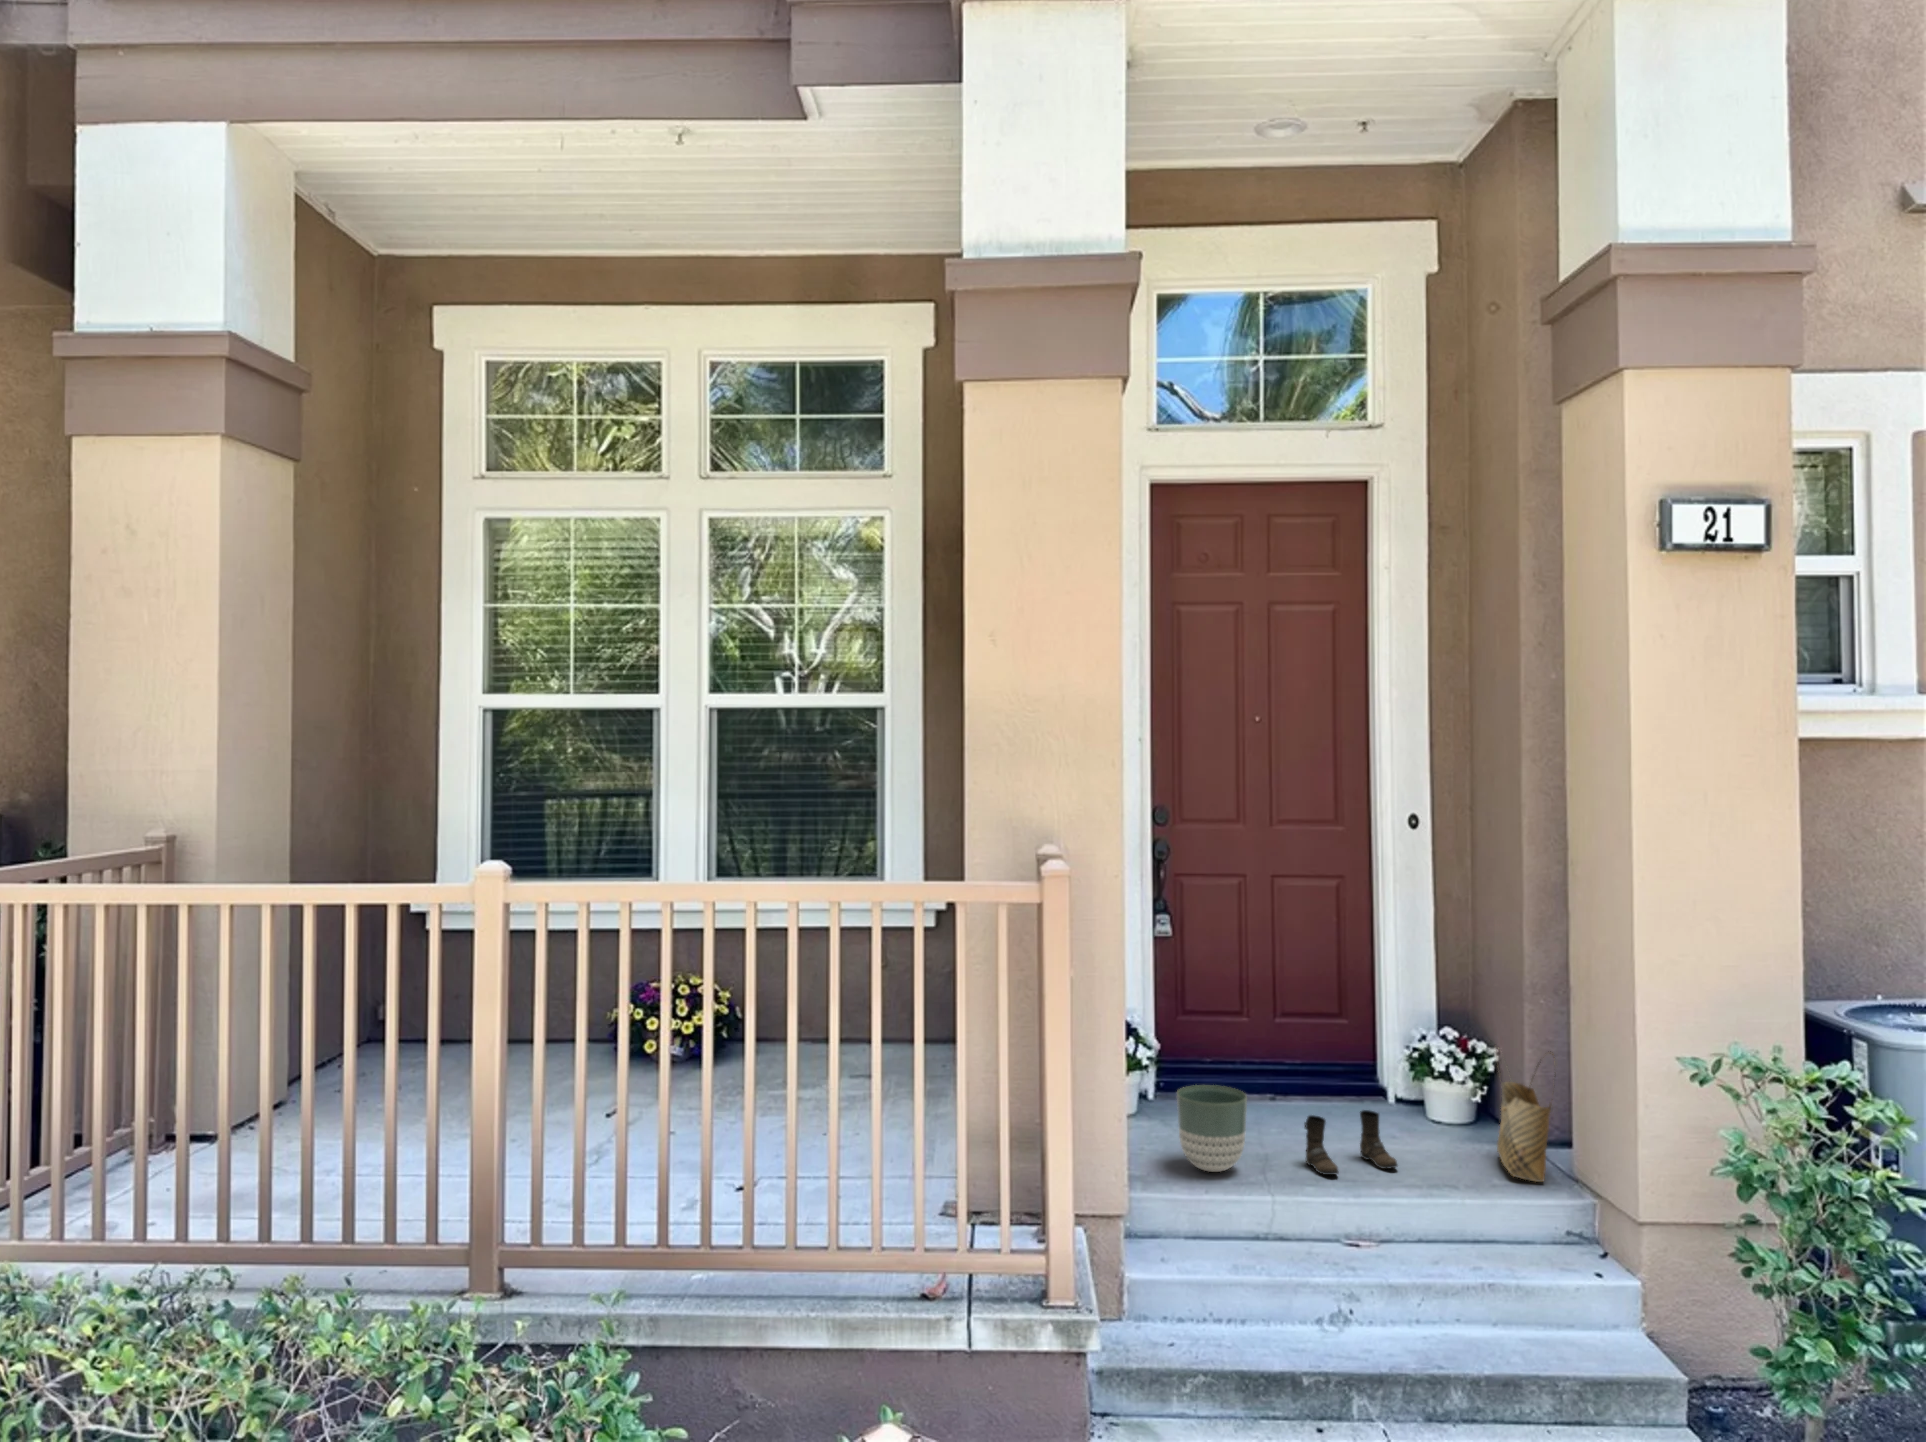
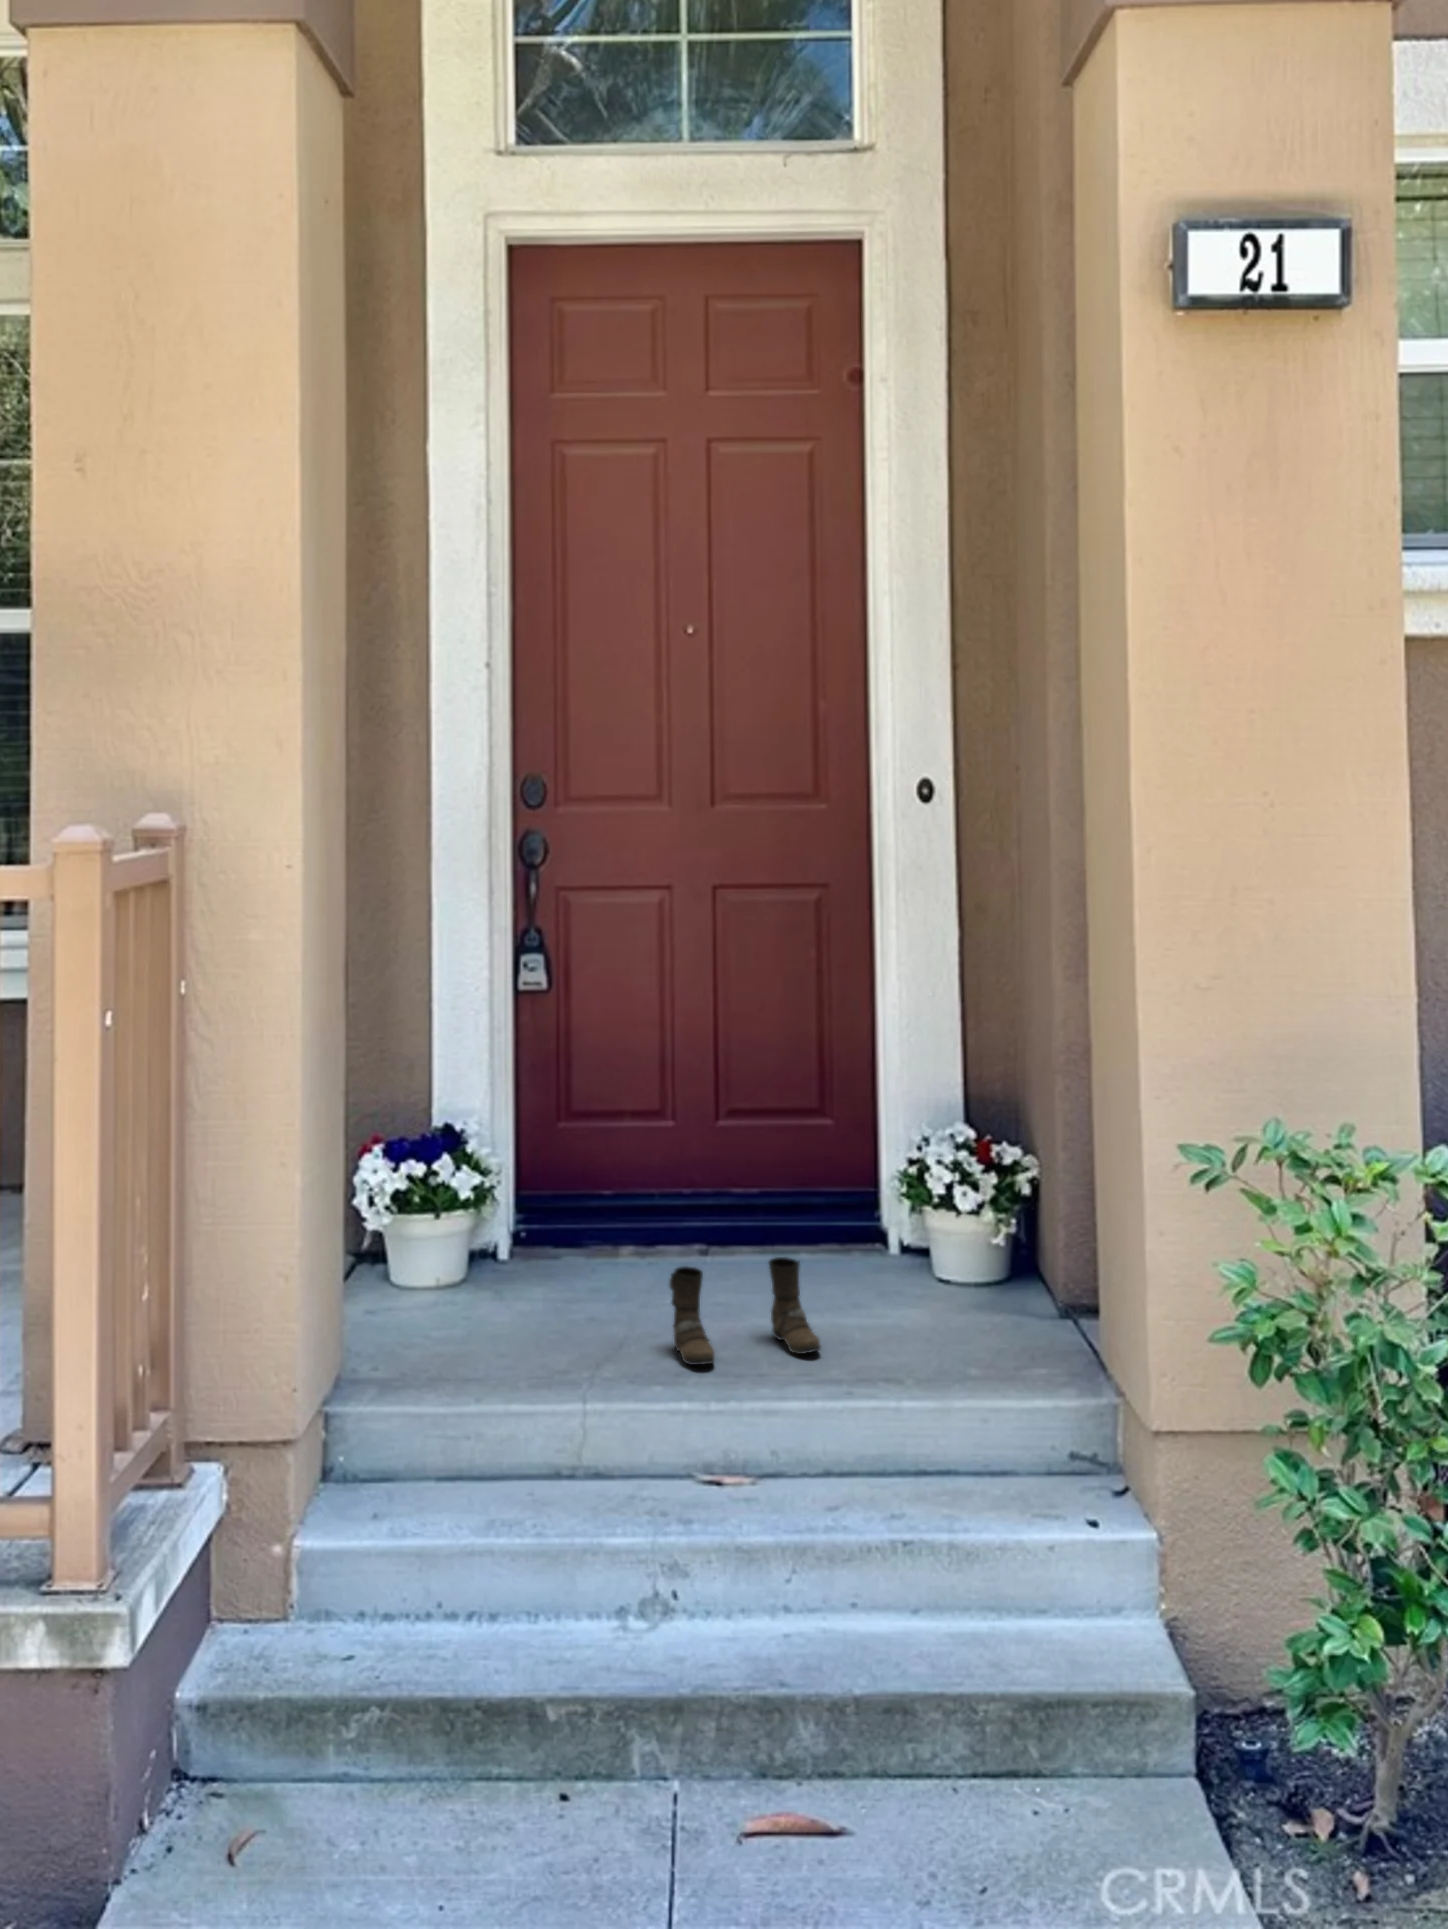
woven basket: present [1497,1053,1555,1182] -> none [983,1144,1074,1371]
planter: present [1177,1085,1247,1172] -> none [452,1219,567,1363]

